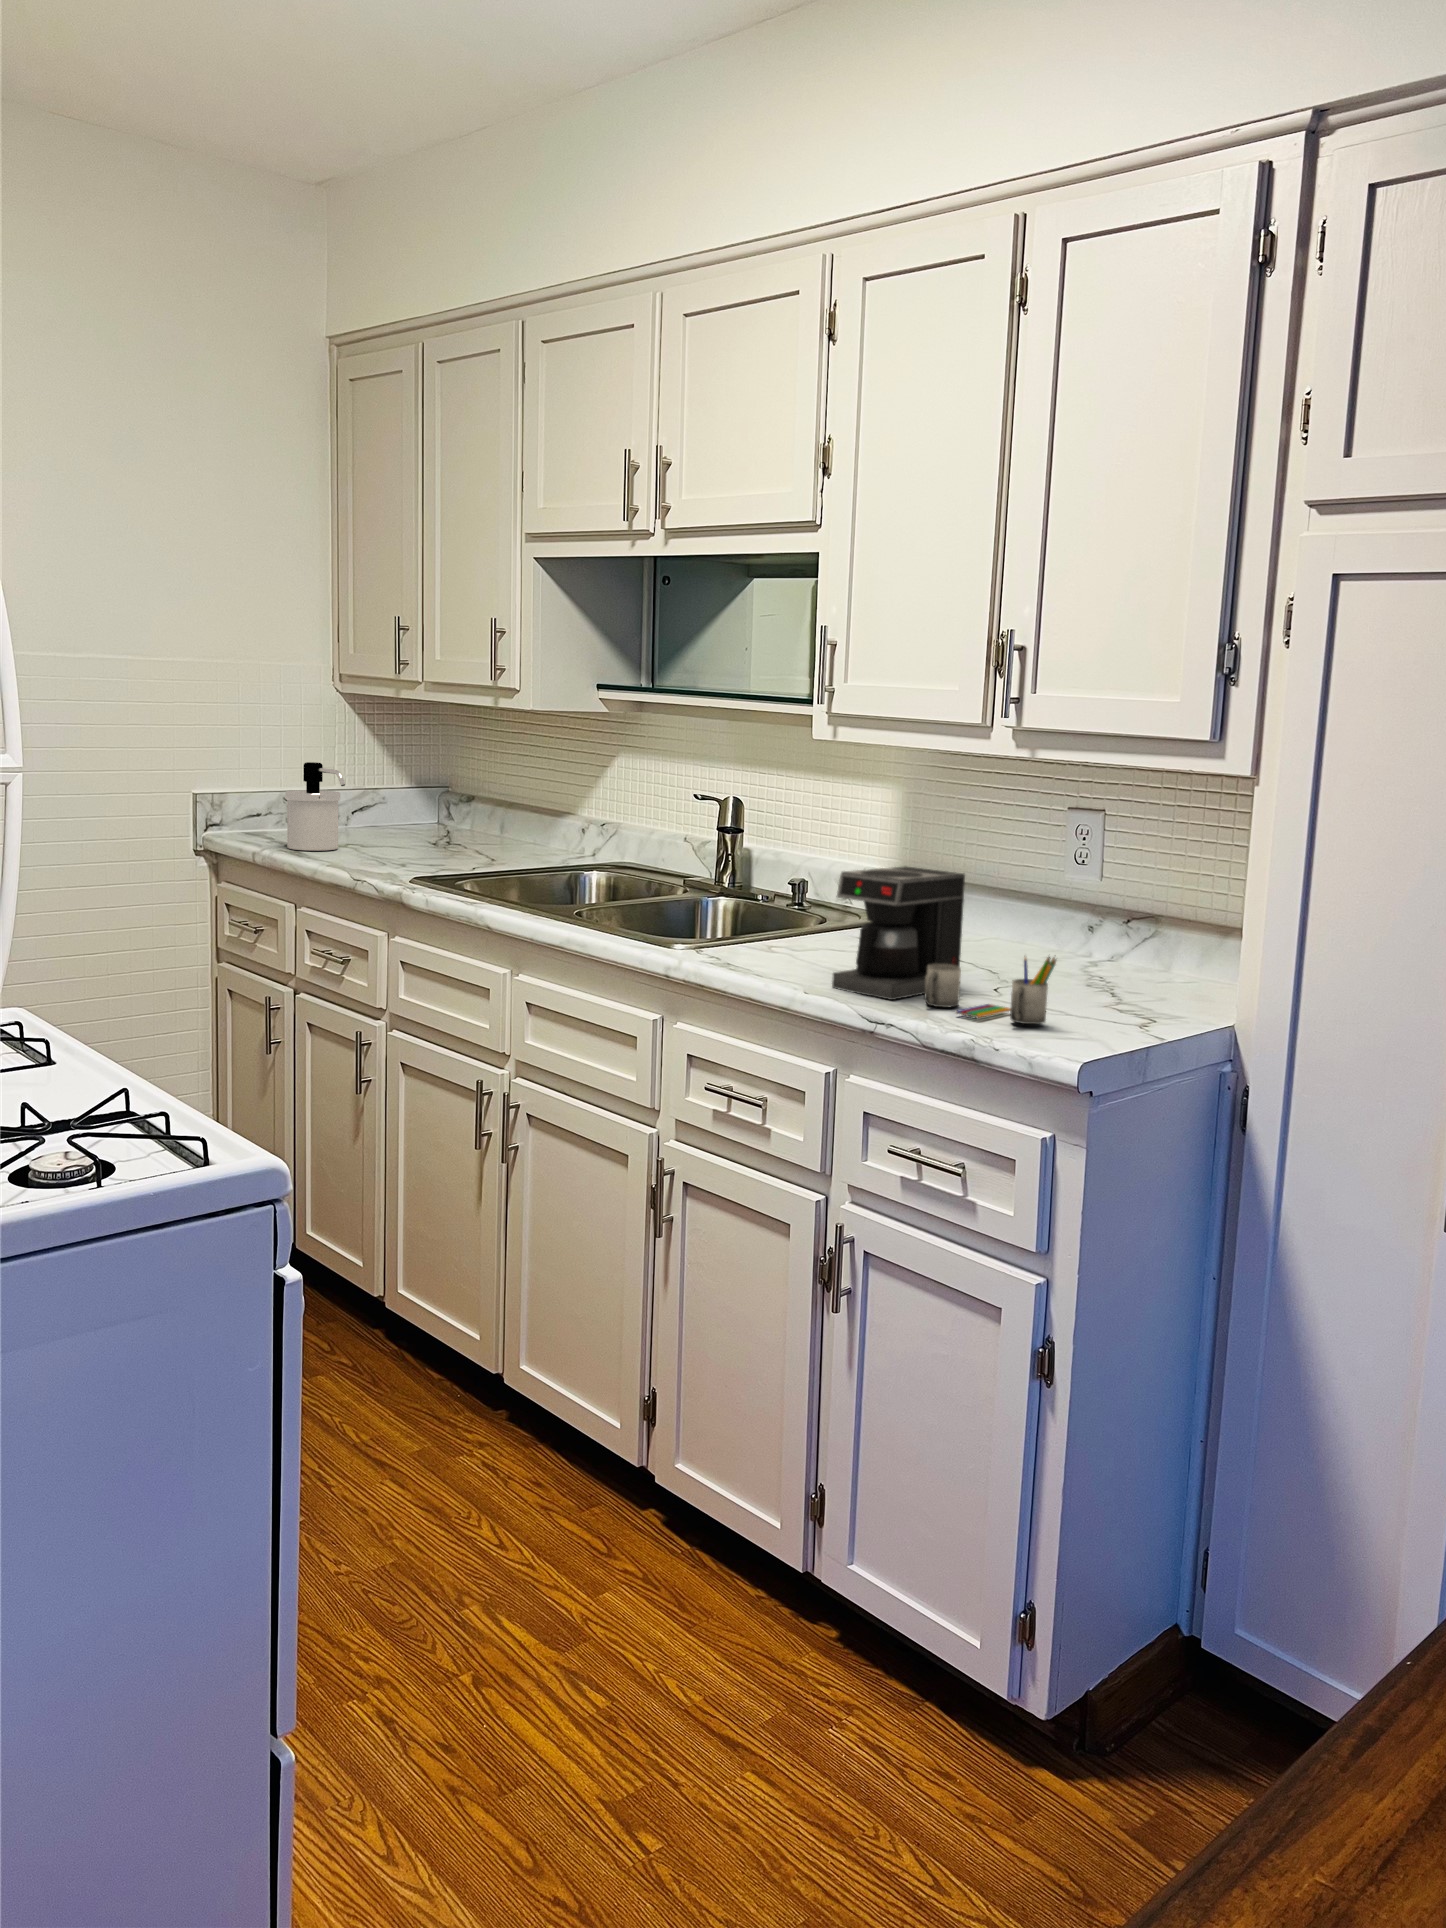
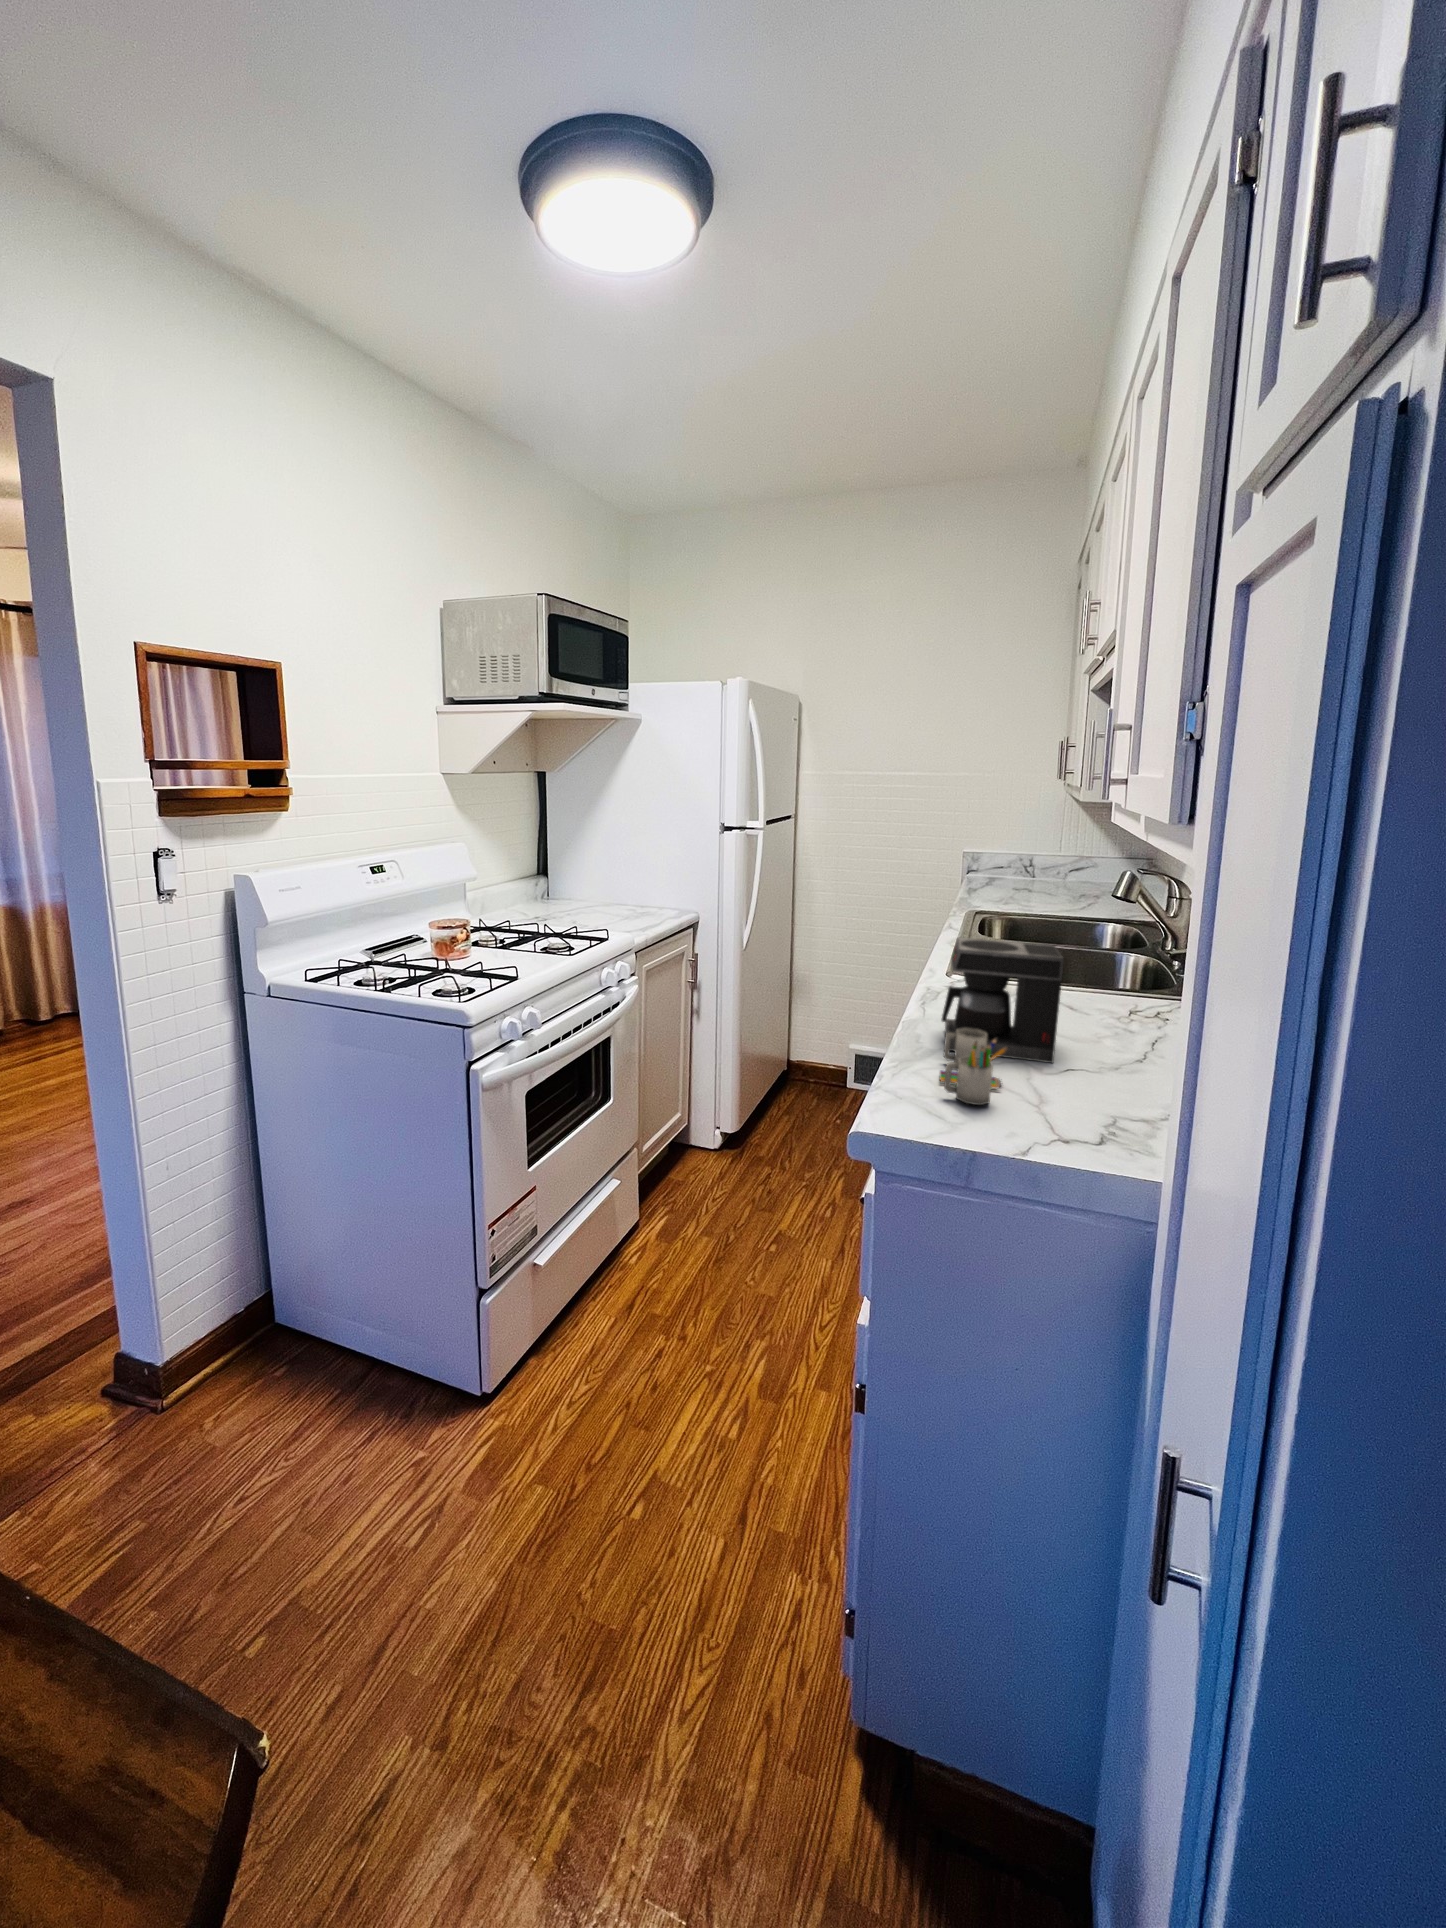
soap dispenser: present [285,762,345,851] -> none [994,842,1030,897]

